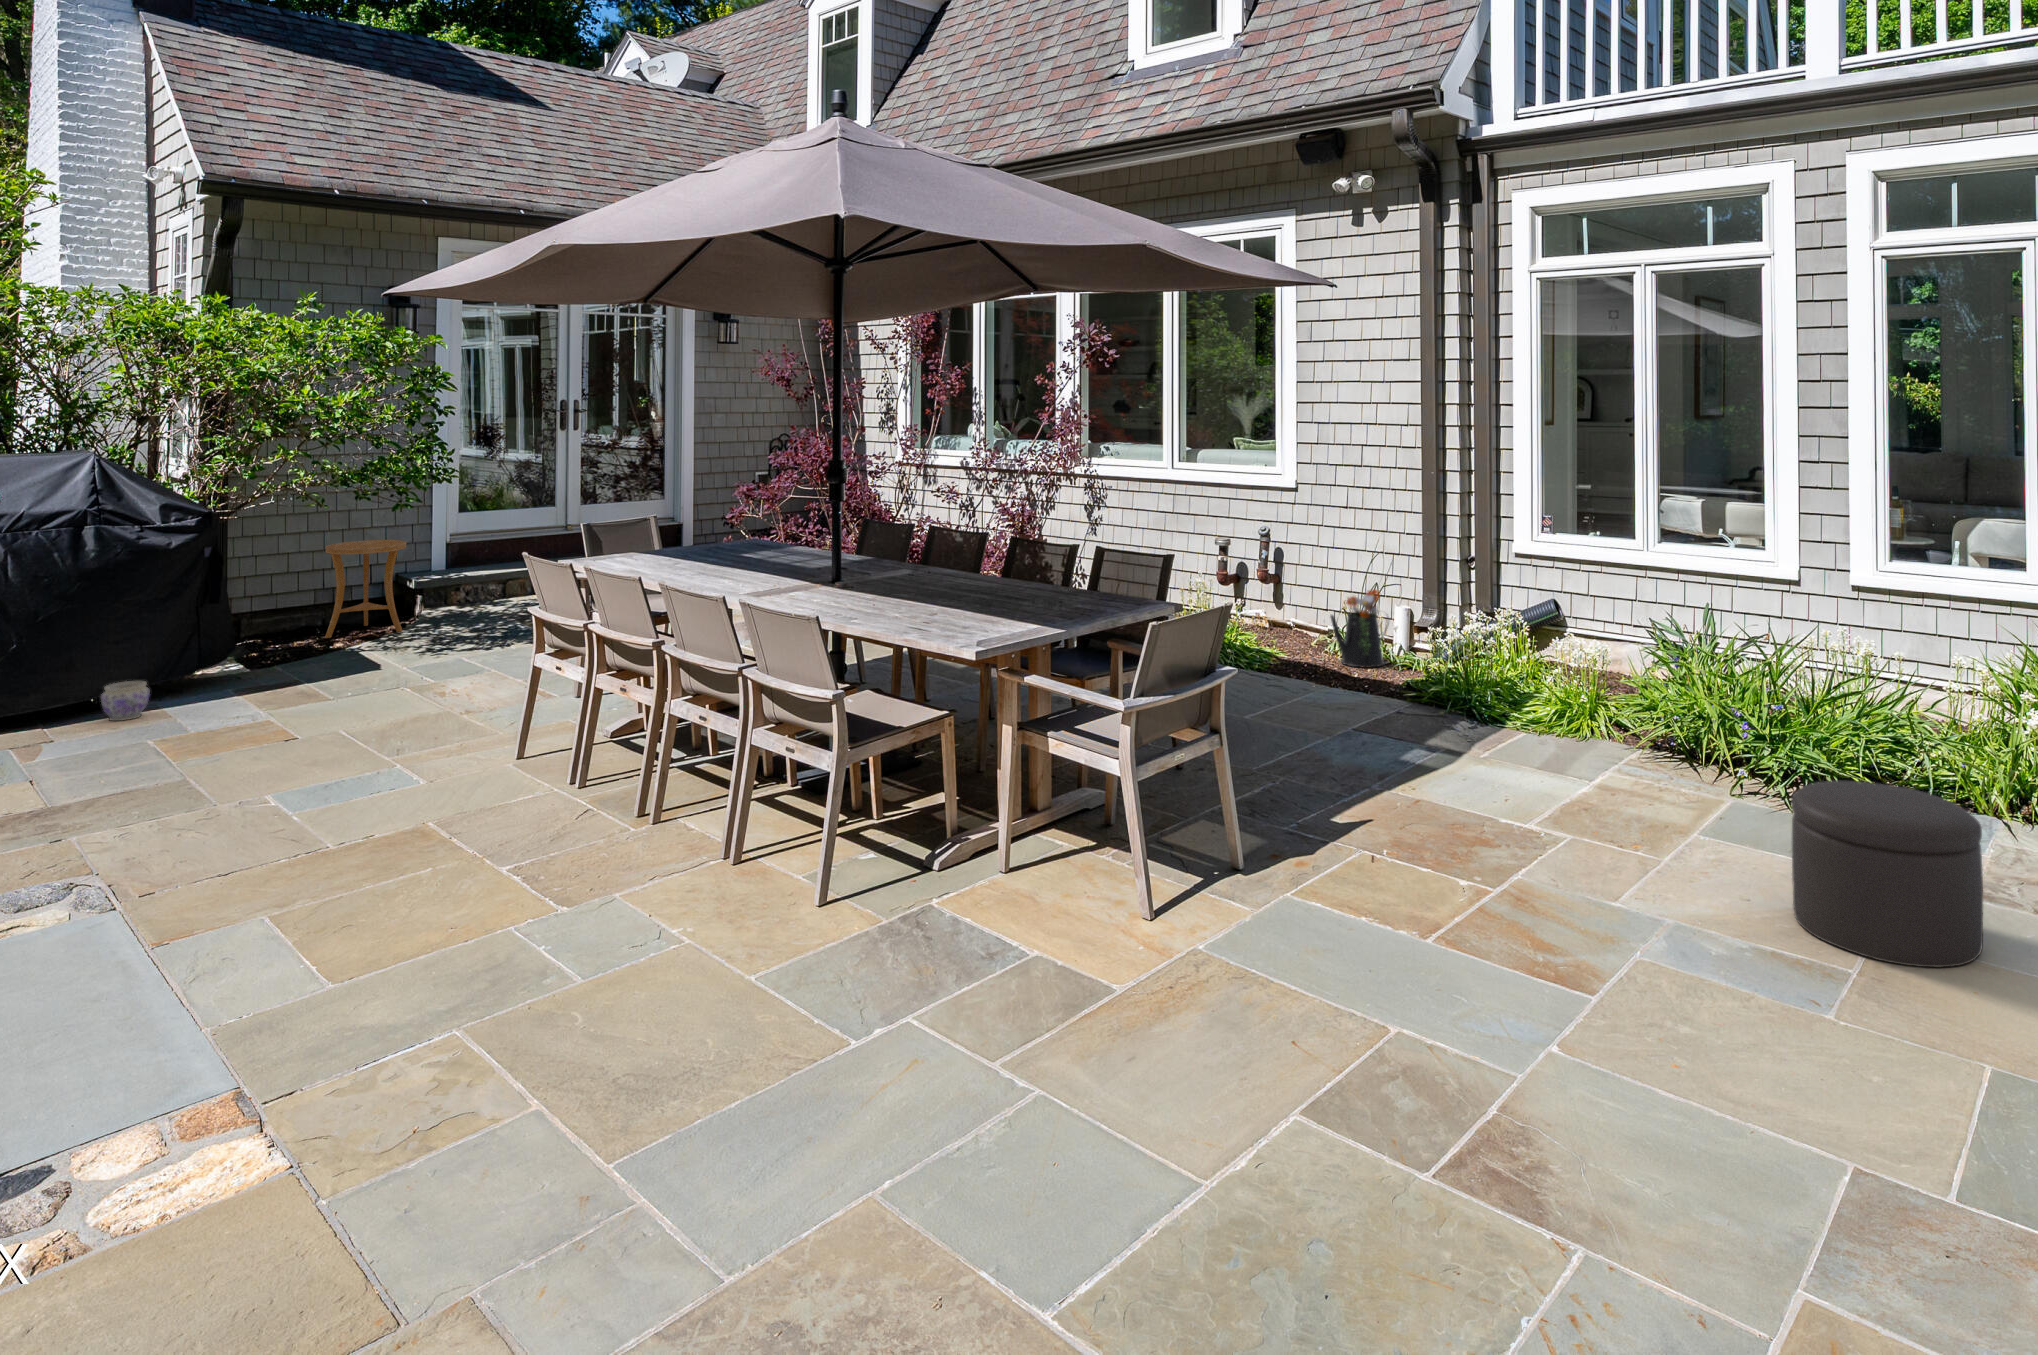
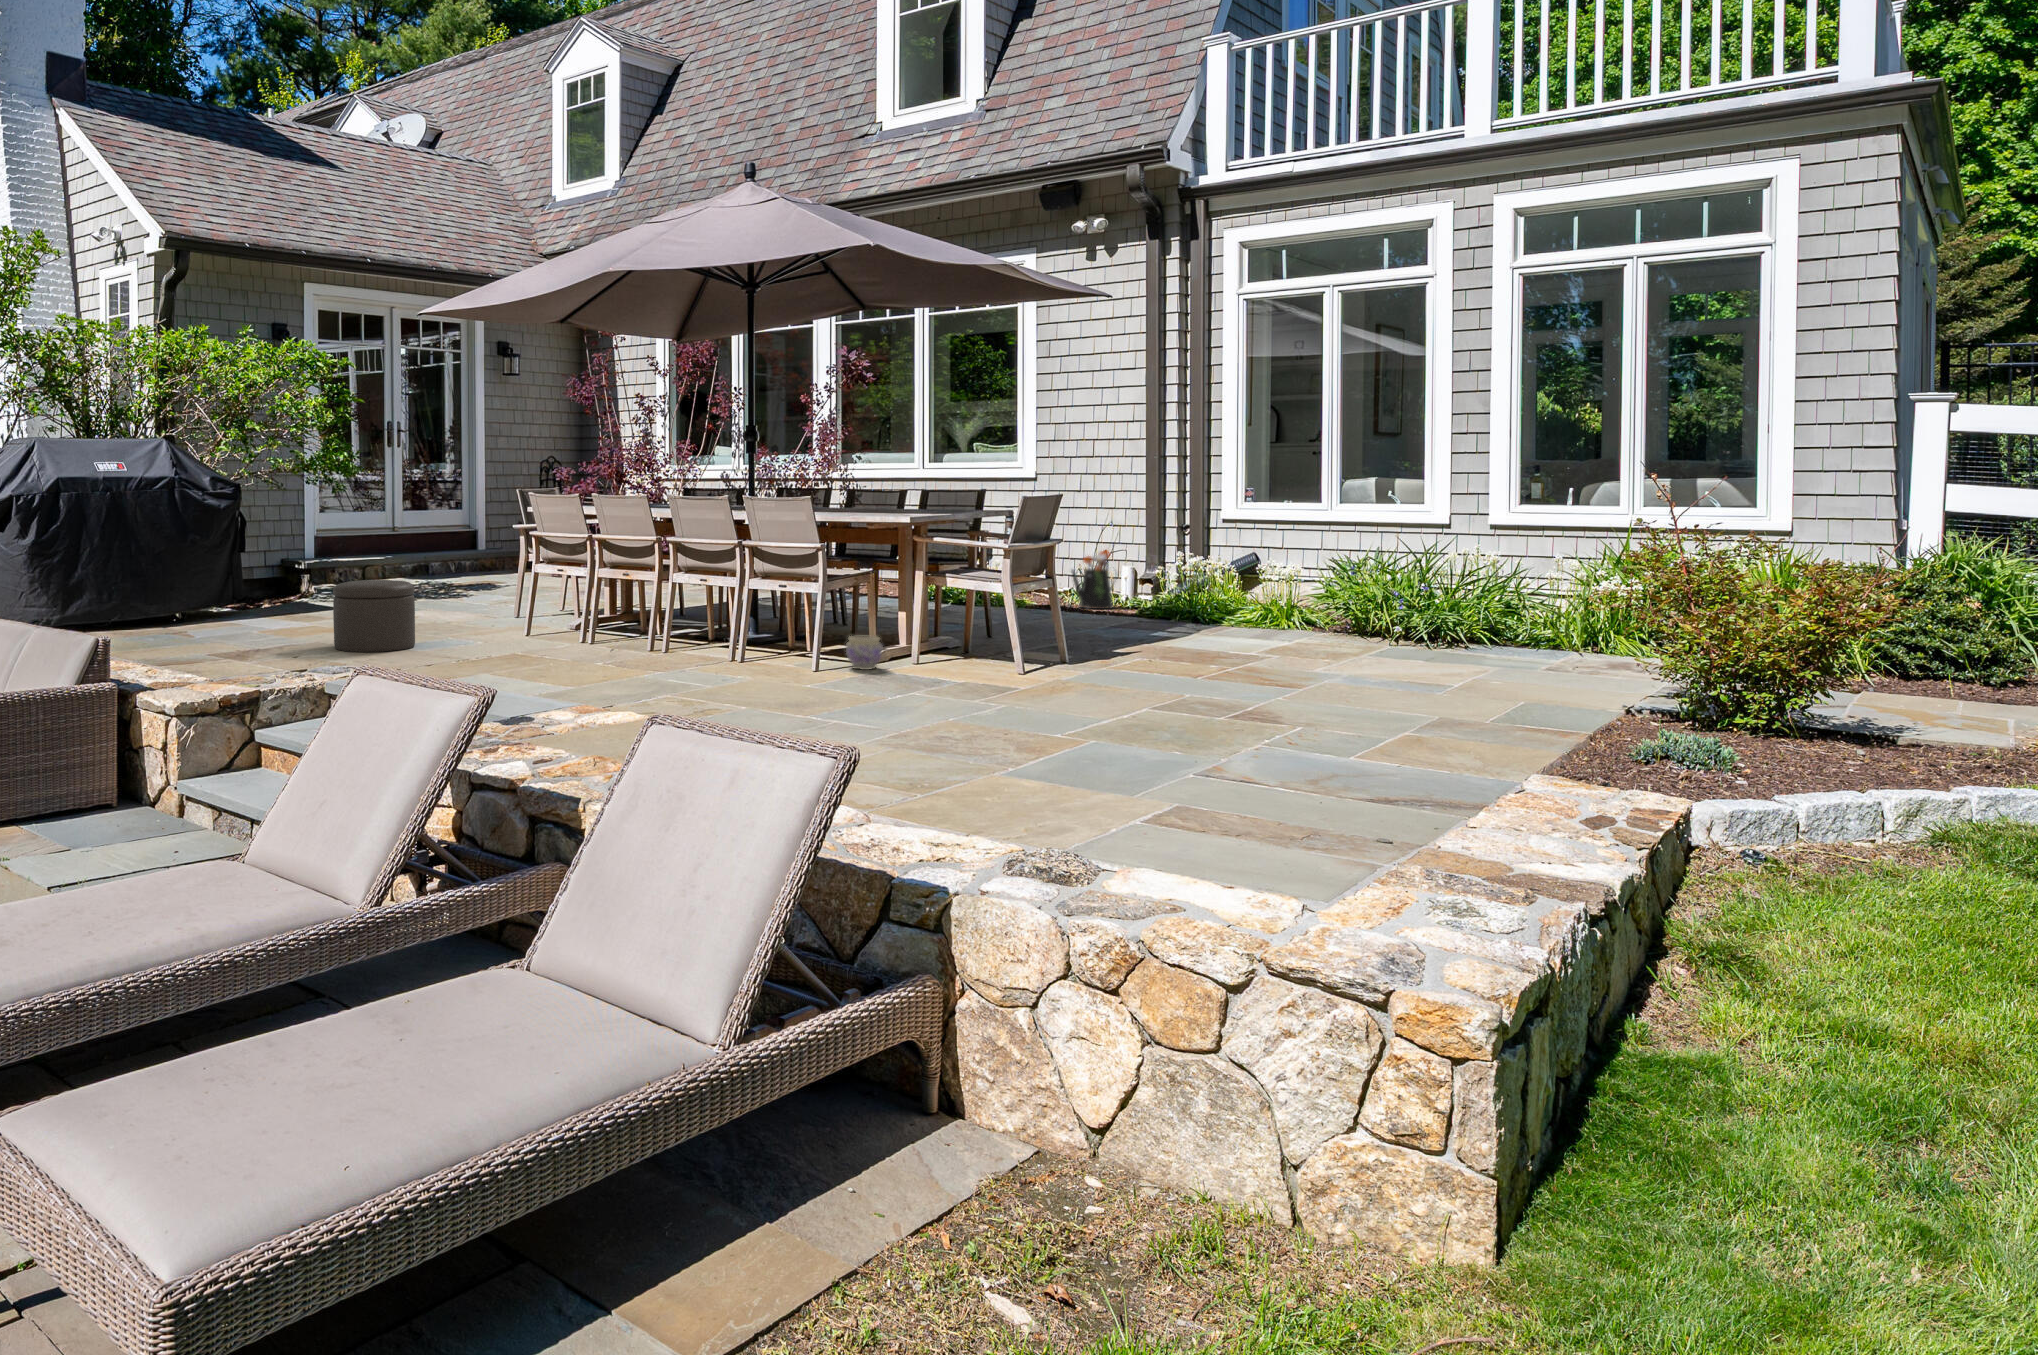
side table: present [325,540,407,638] -> none [249,527,309,600]
planter: present [101,681,150,721] -> present [846,636,882,670]
ottoman: present [1791,780,1983,967] -> present [333,580,415,652]

